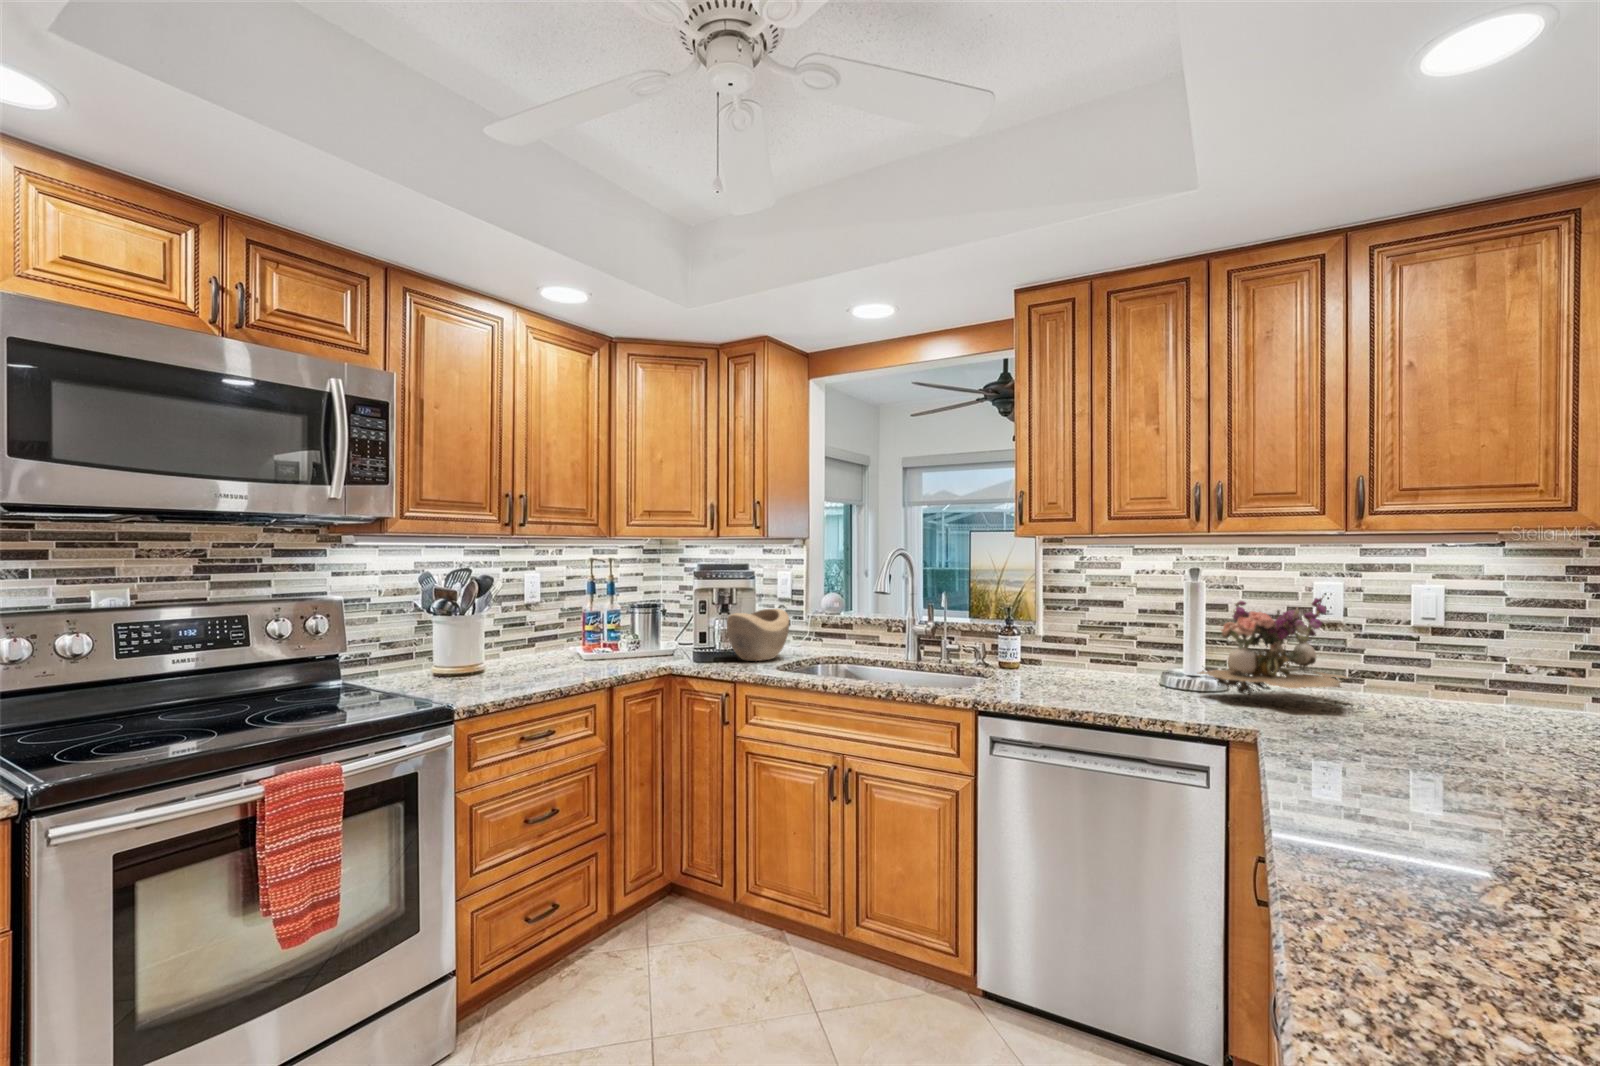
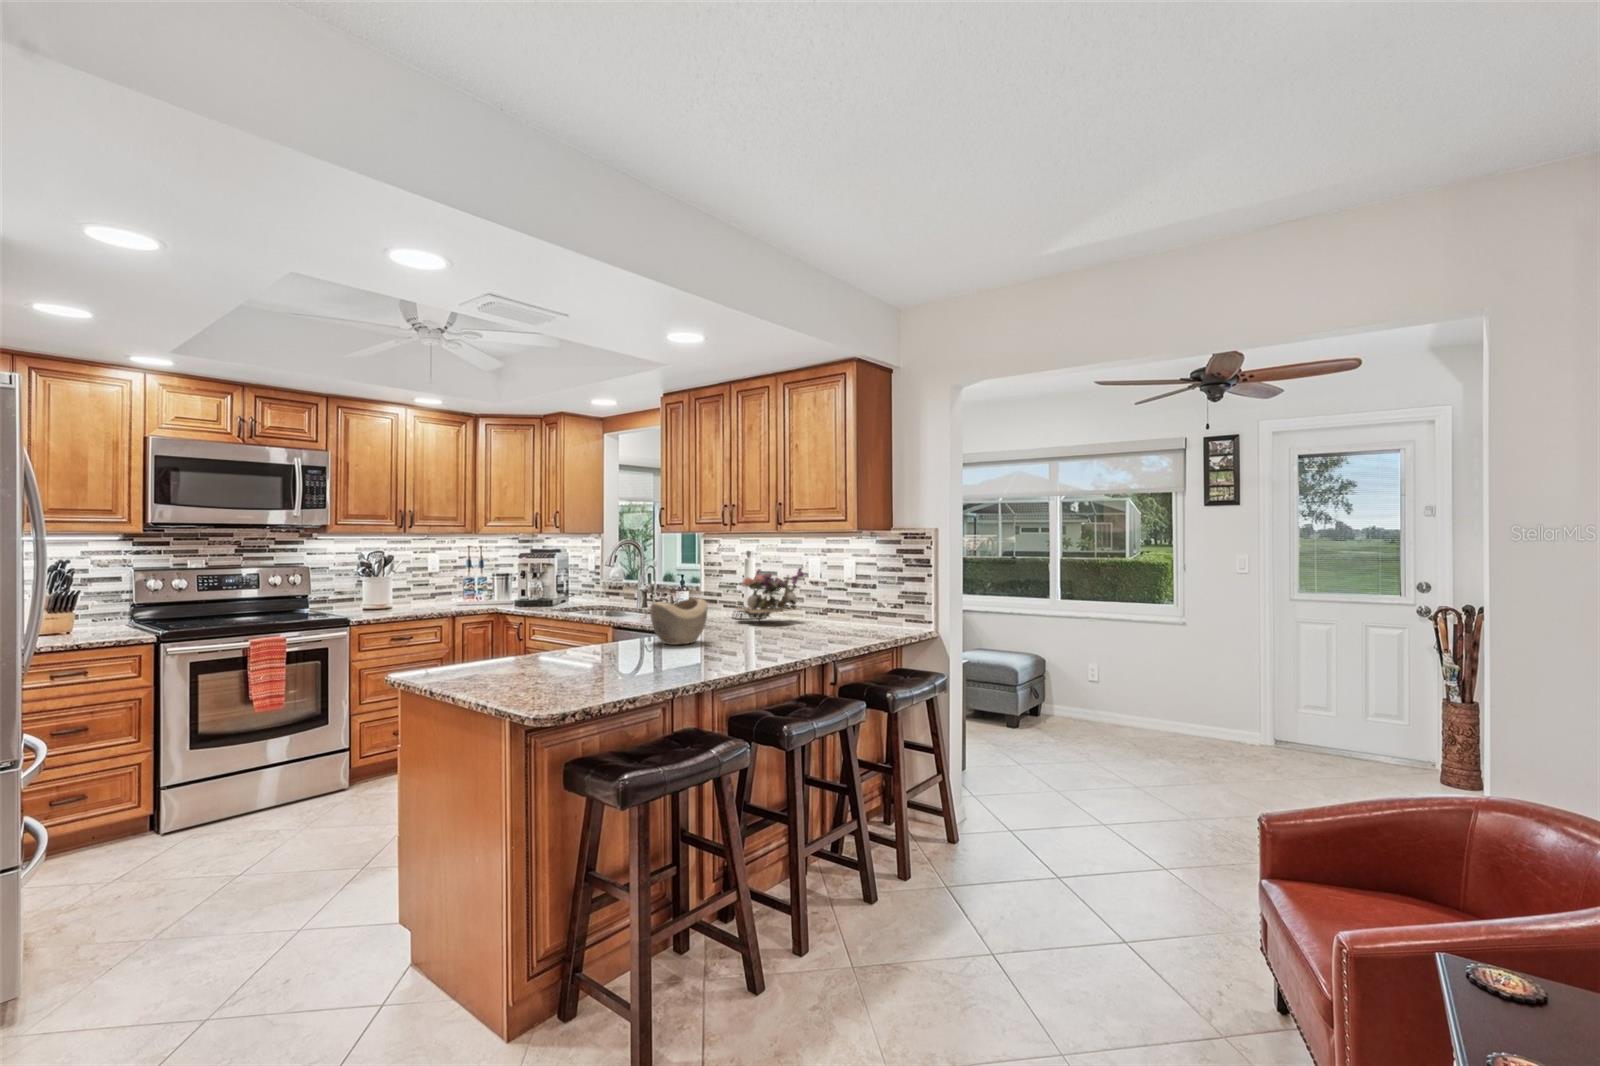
decorative bowl: present [727,609,789,661] -> present [650,599,707,645]

